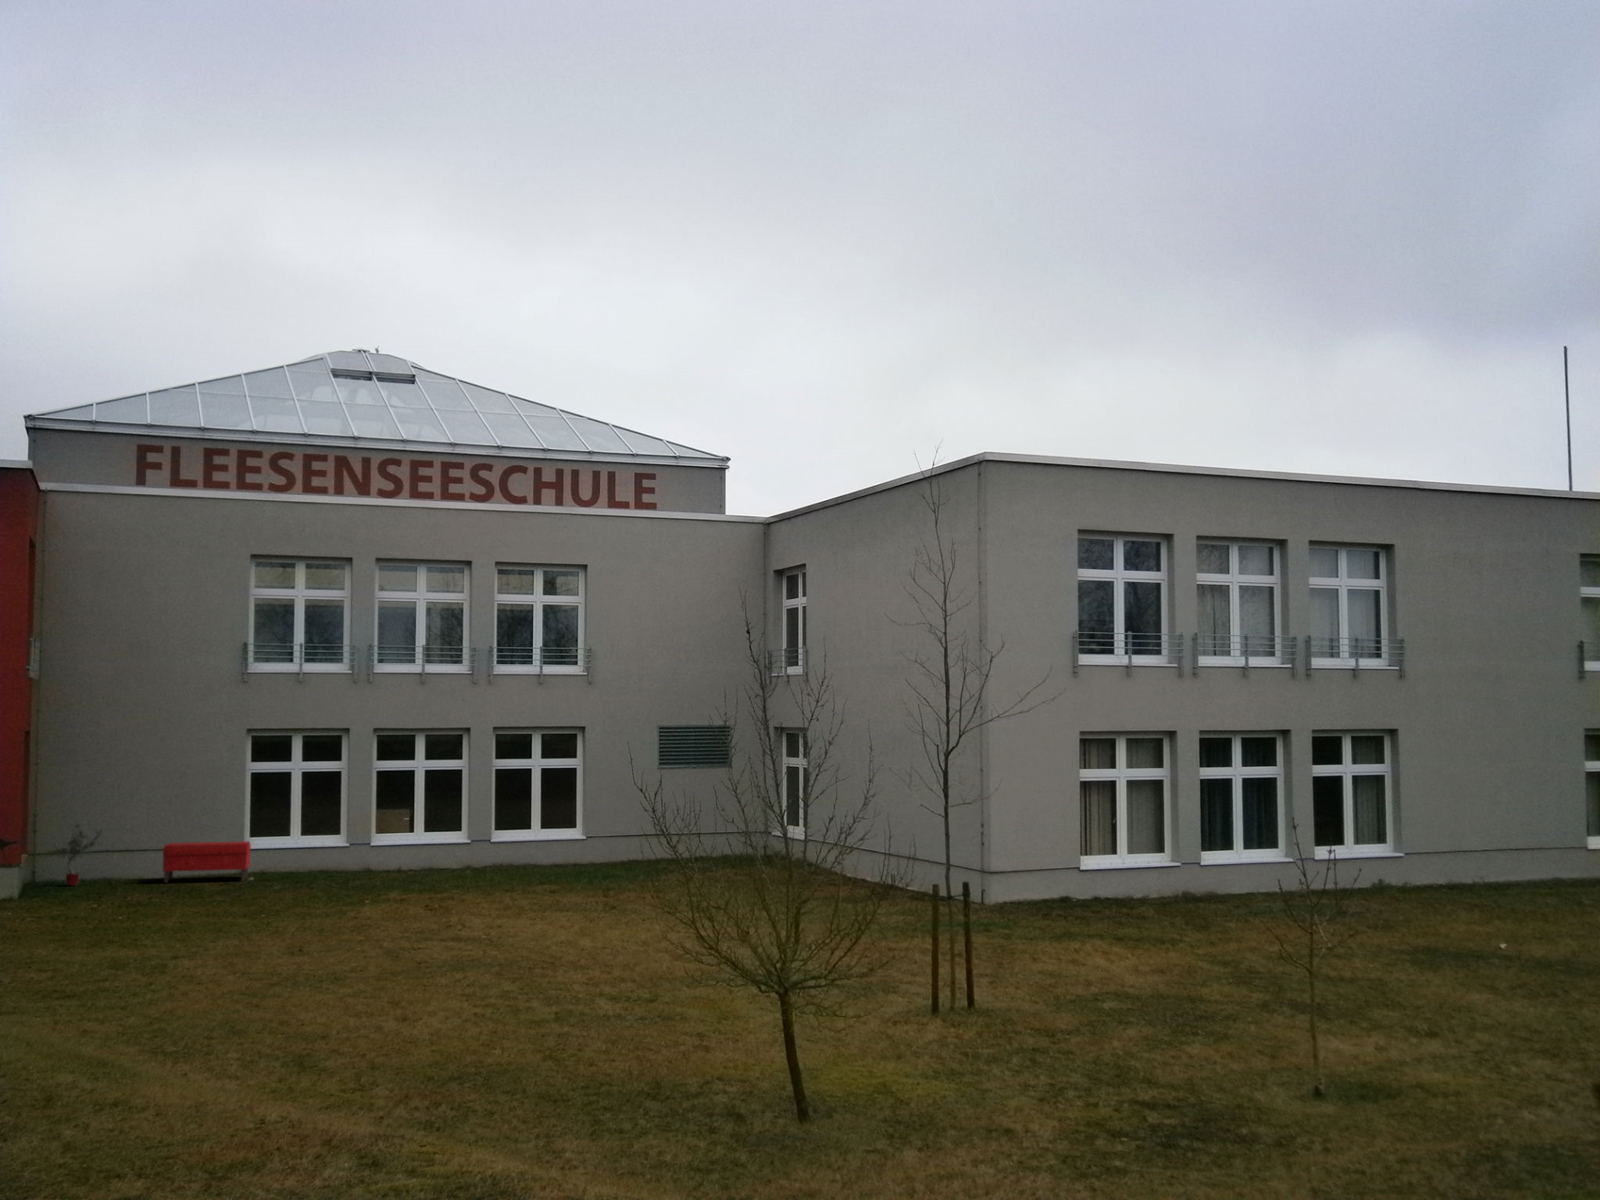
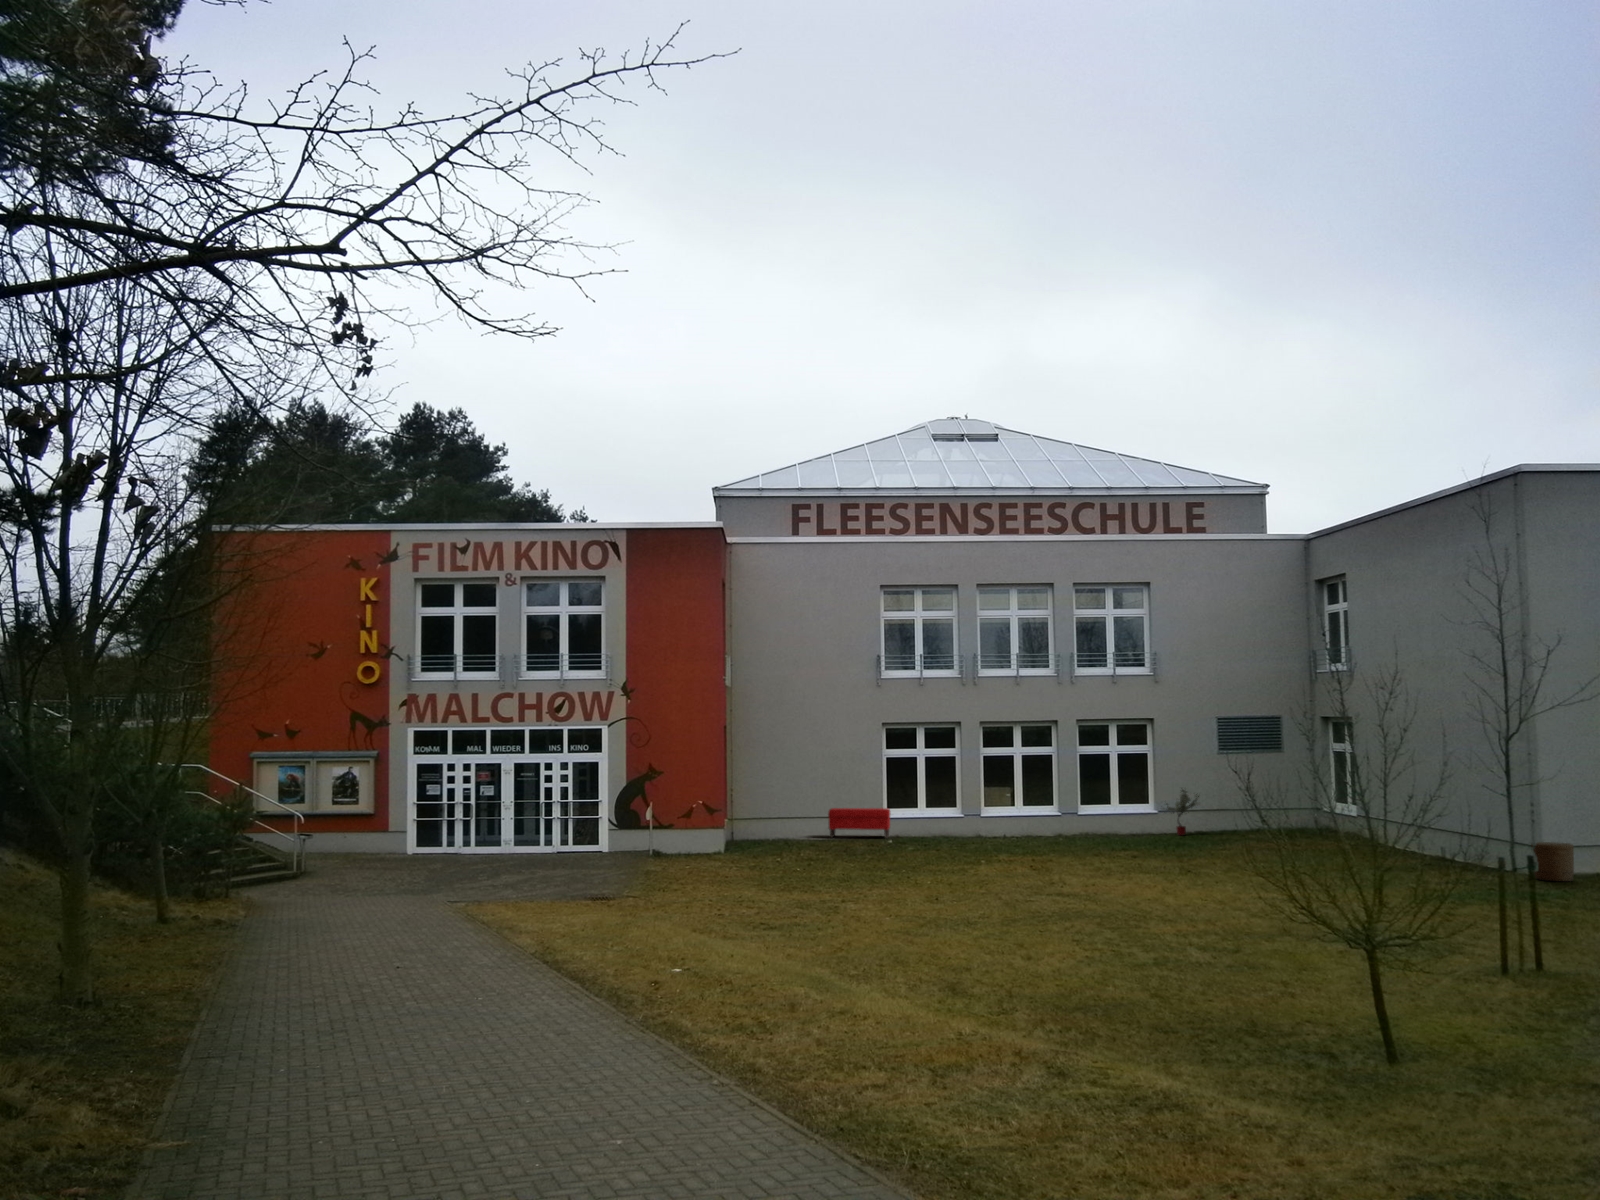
potted tree: present [45,824,102,886] -> present [1166,788,1199,835]
woven basket: none [993,871,1035,916] -> present [1531,842,1574,881]

